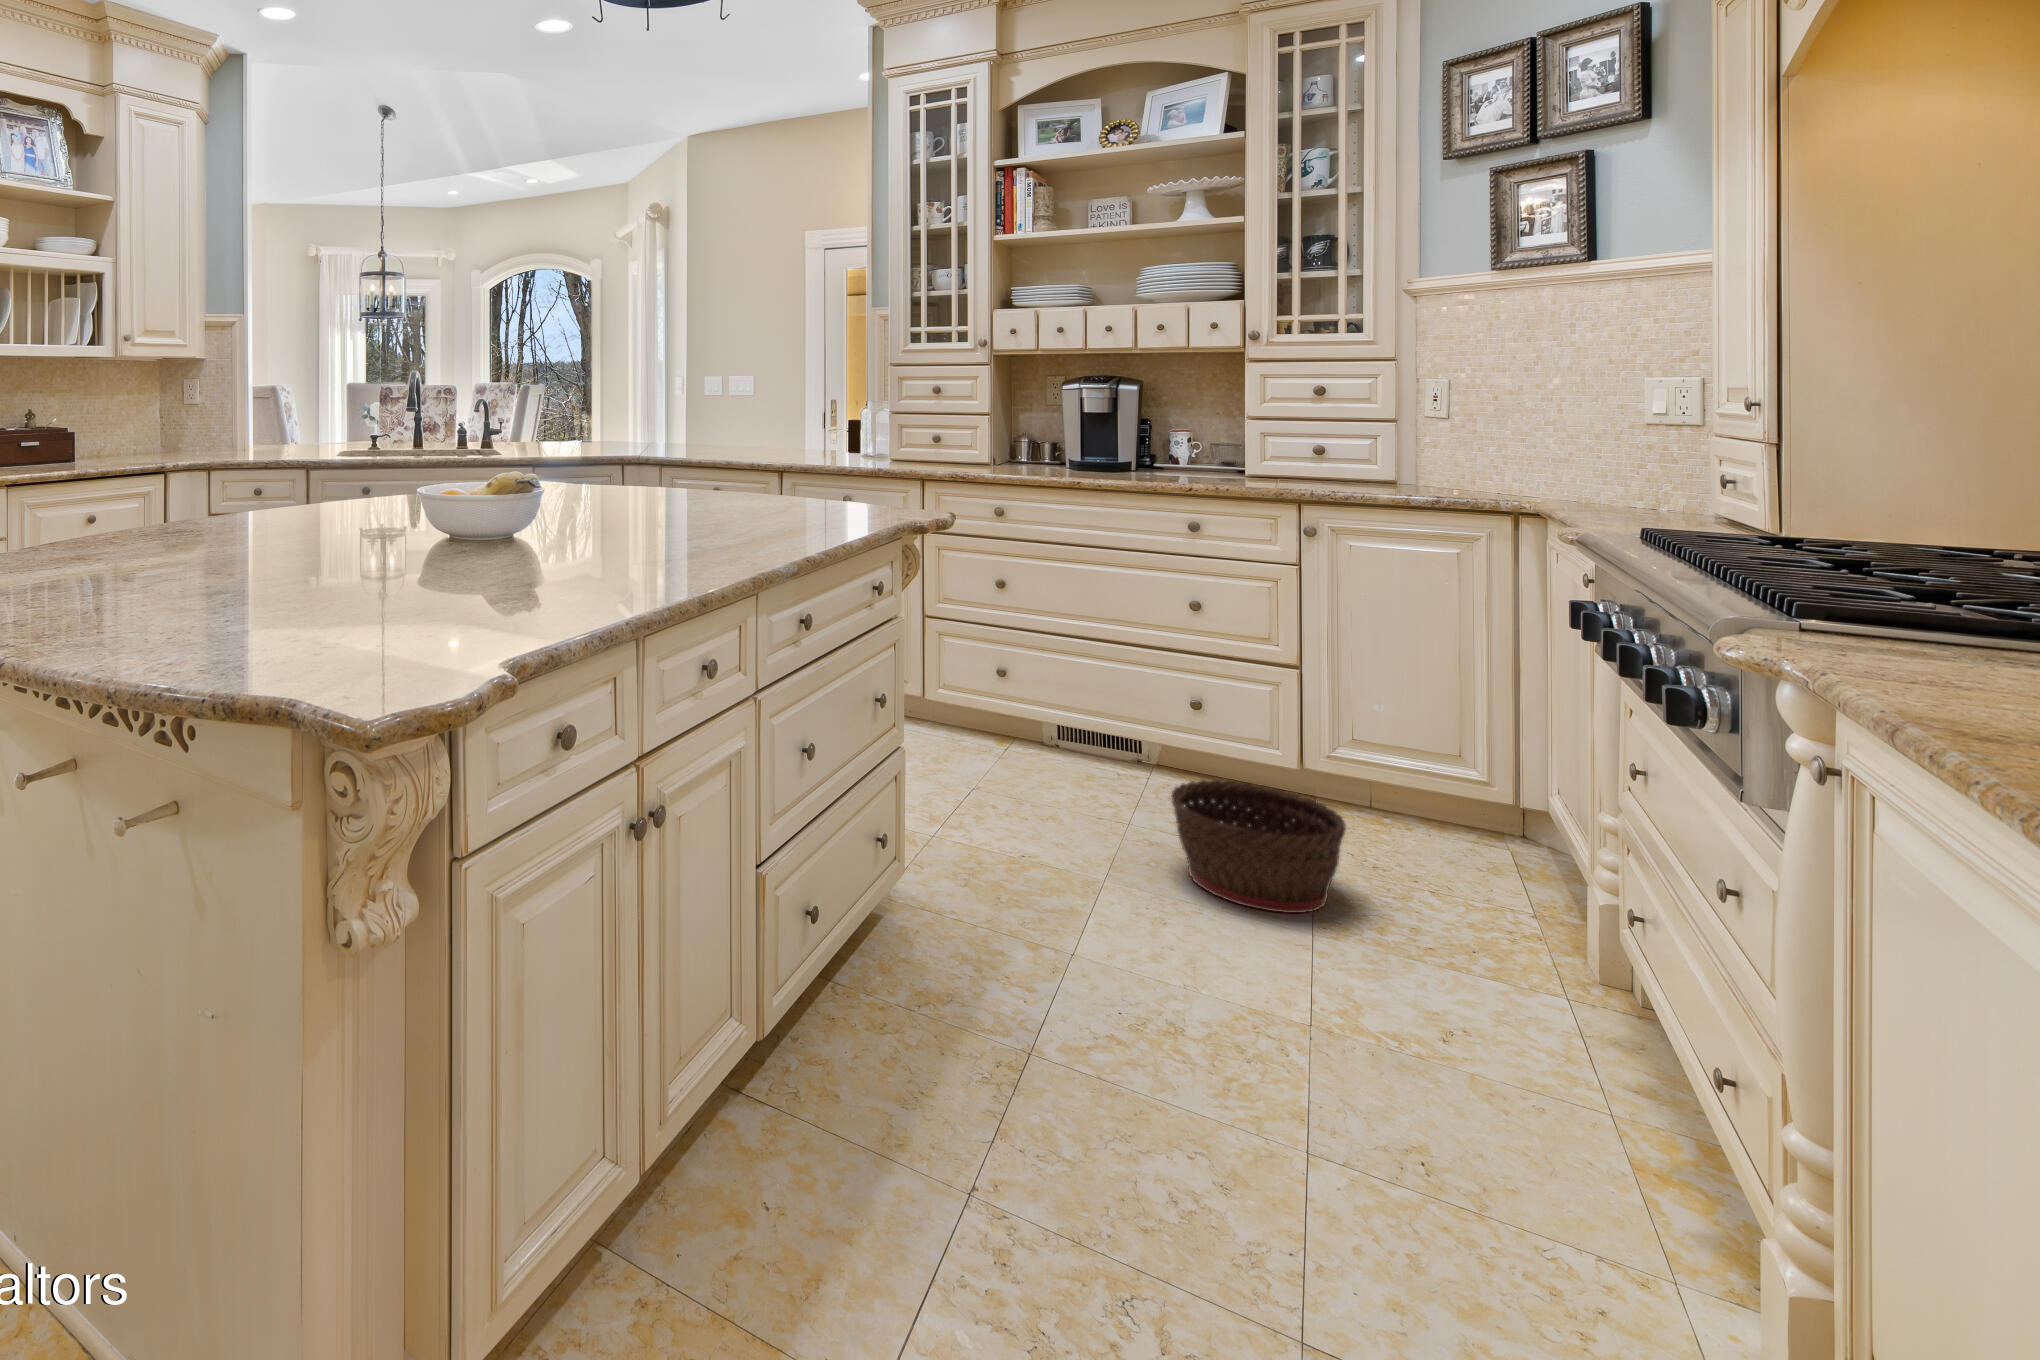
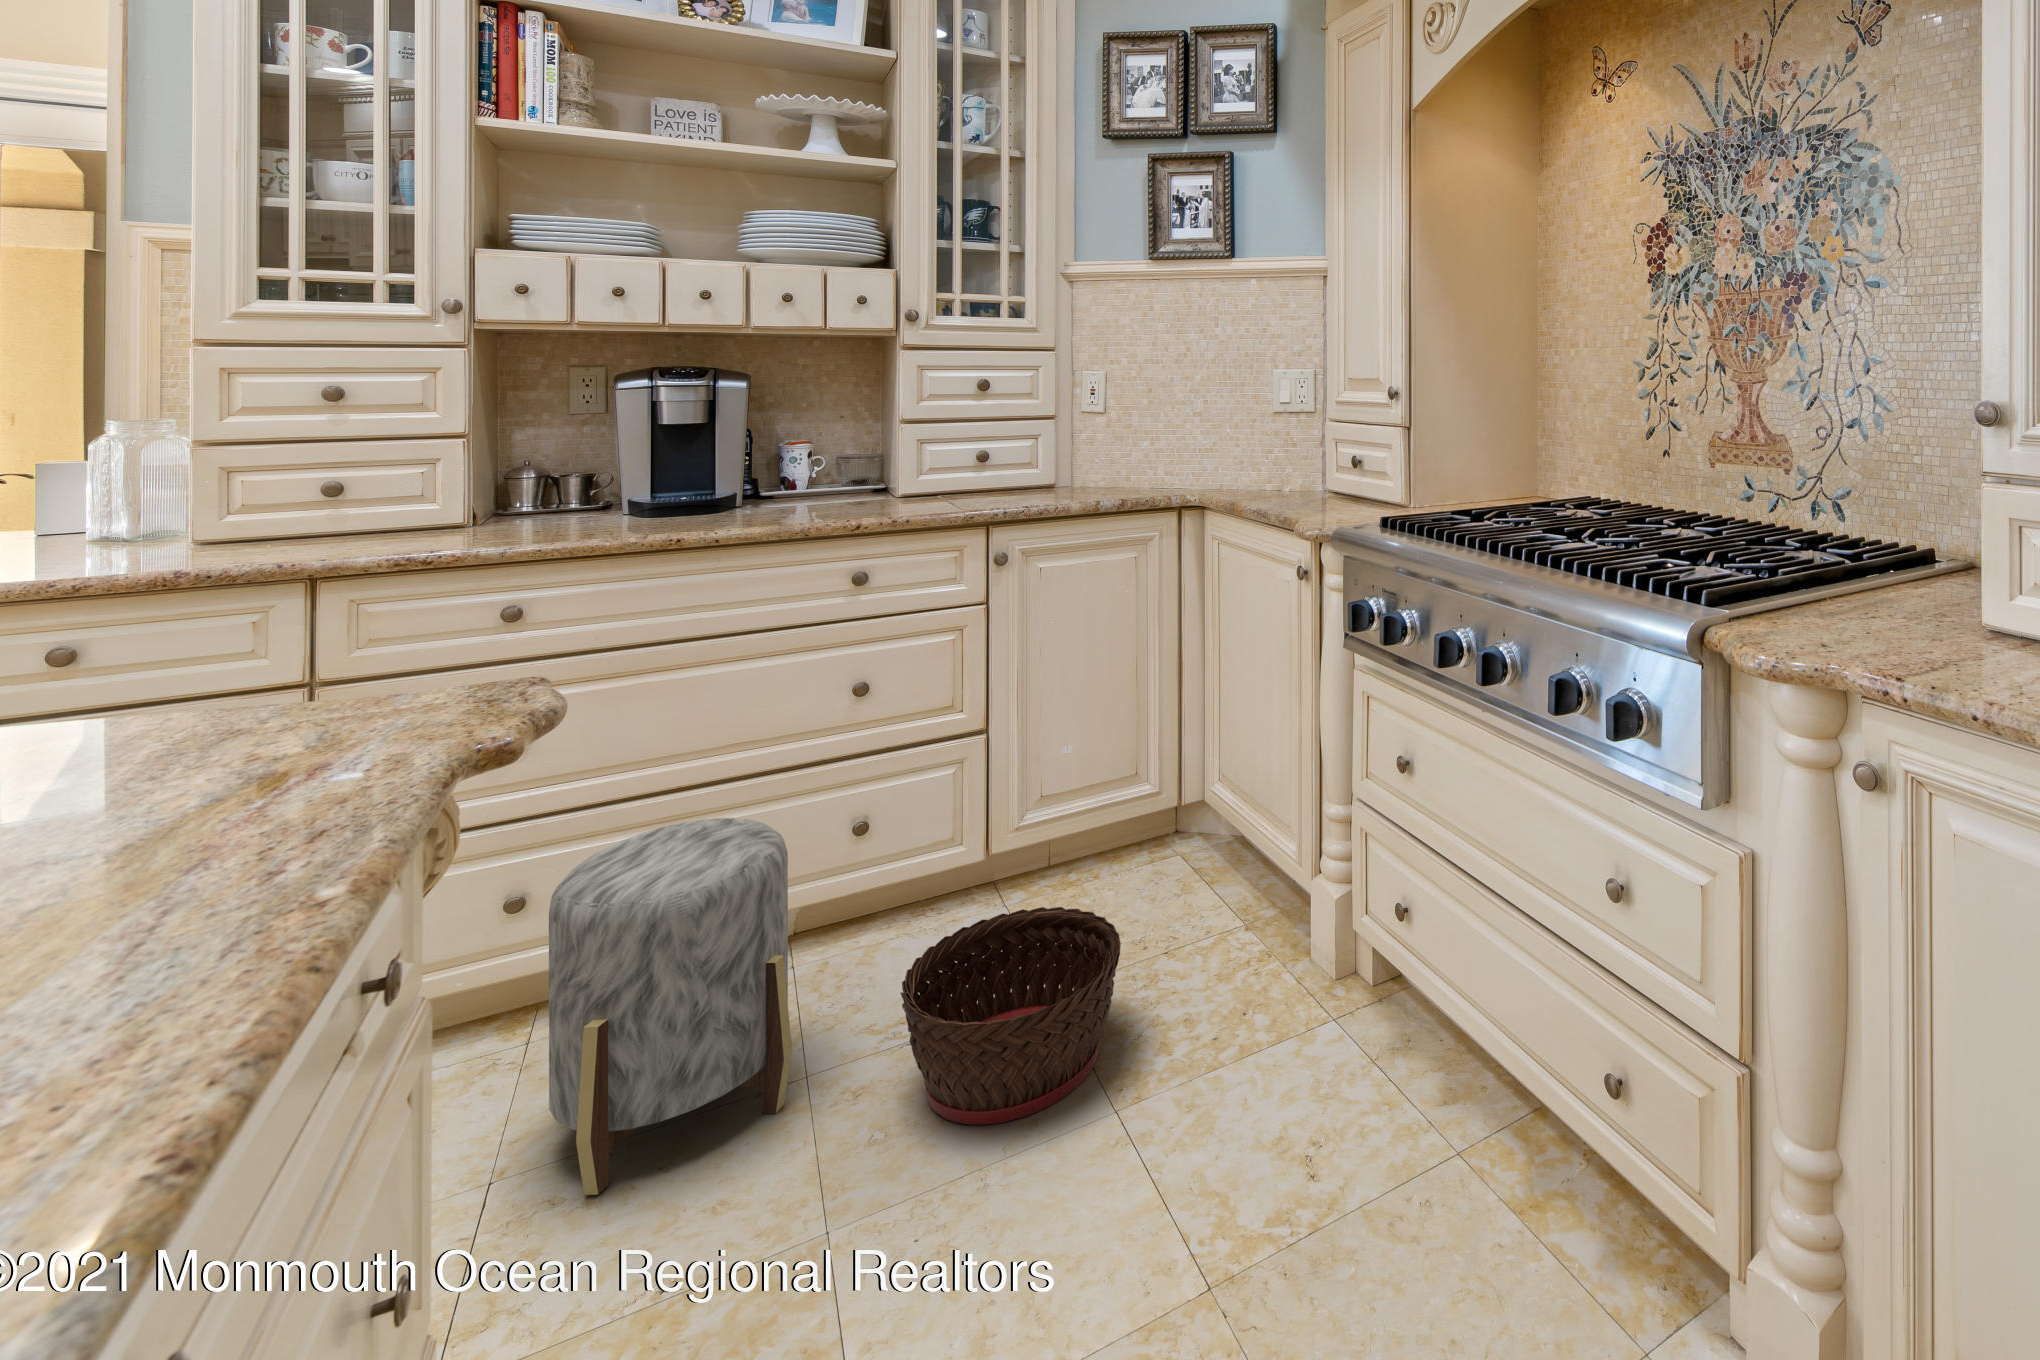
stool: none [996,647,1120,836] -> present [549,818,792,1195]

